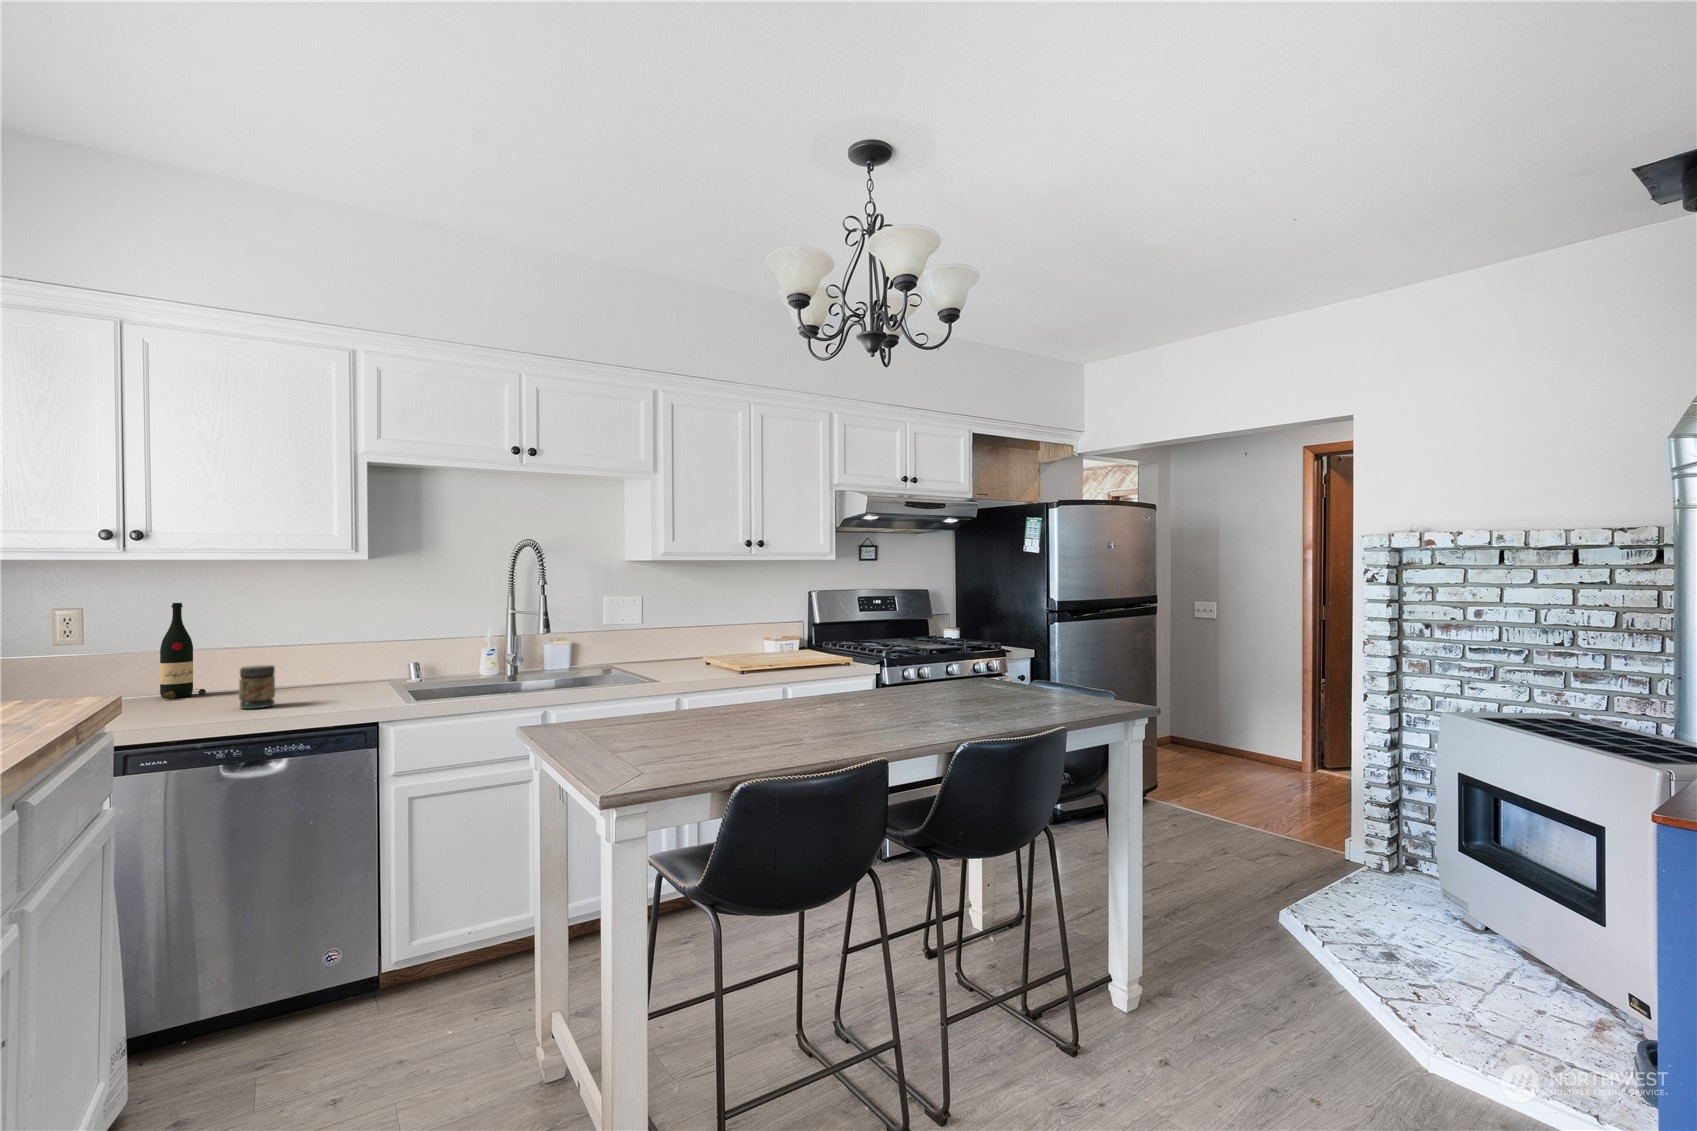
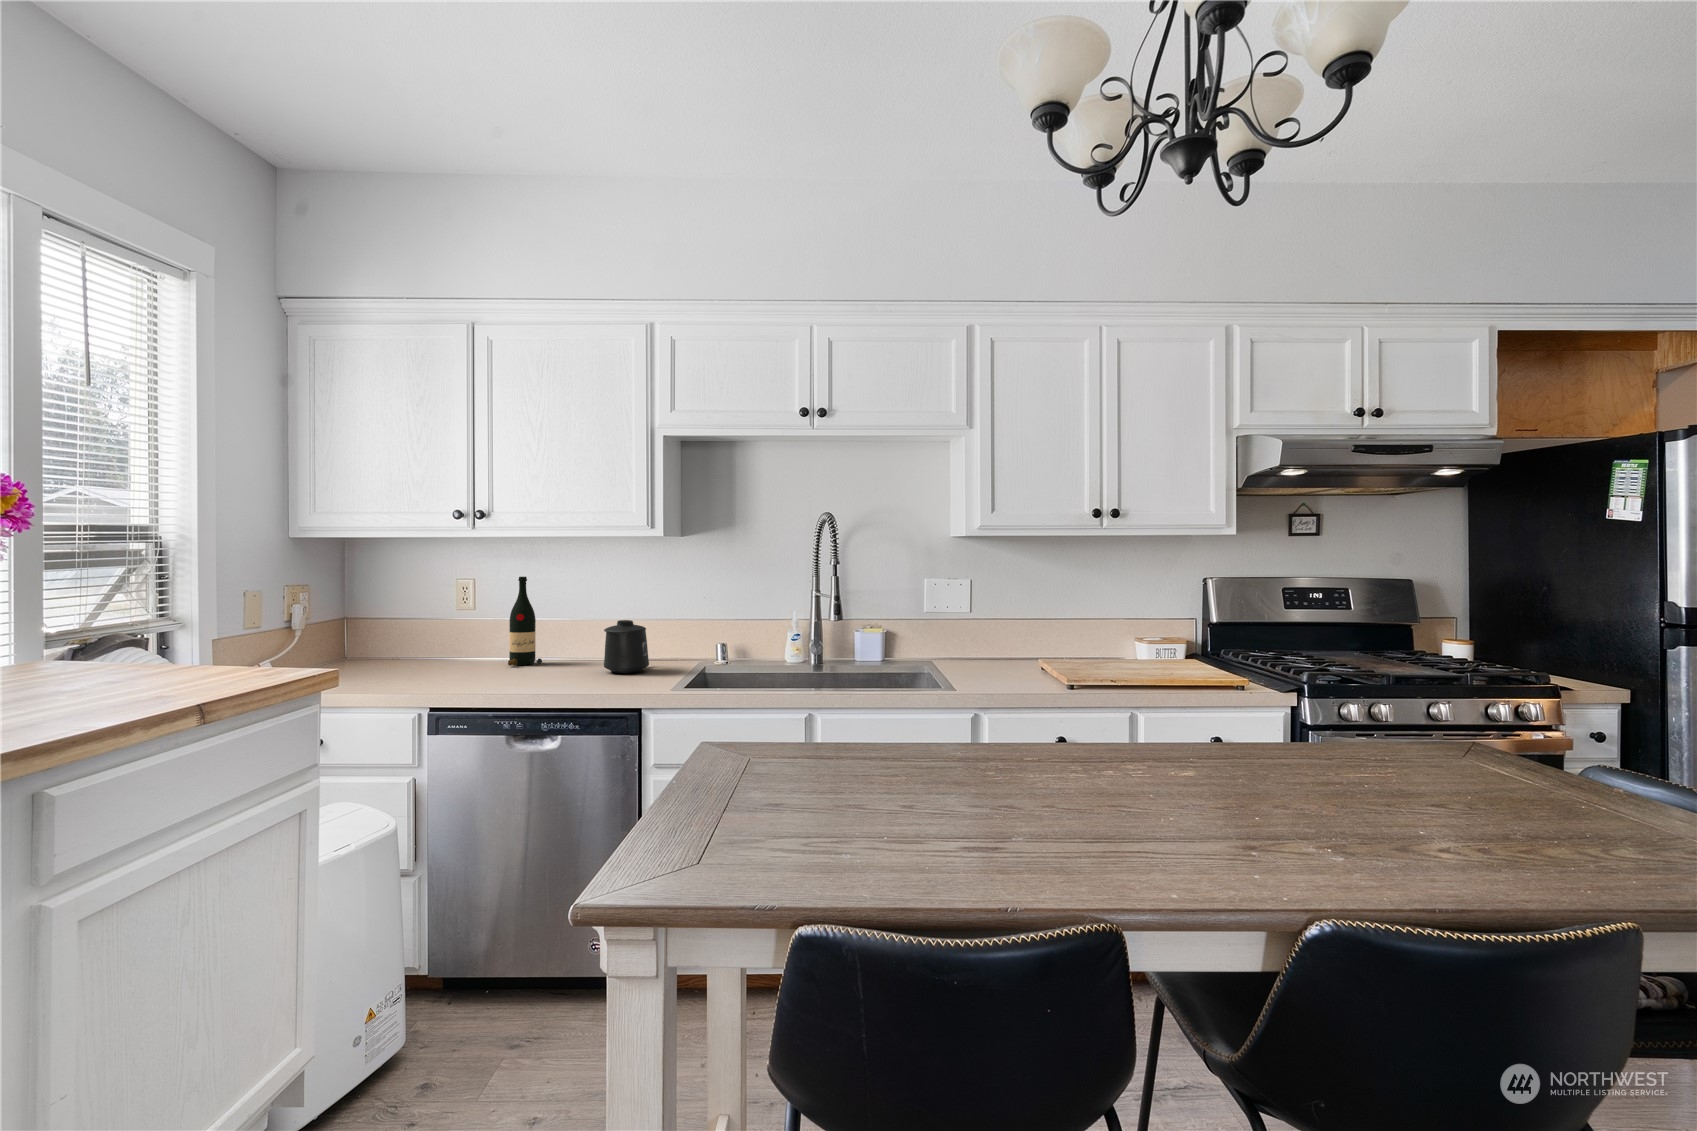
mug: none [298,642,350,695] -> present [604,620,649,673]
jar: present [239,665,275,709] -> none [542,640,571,683]

